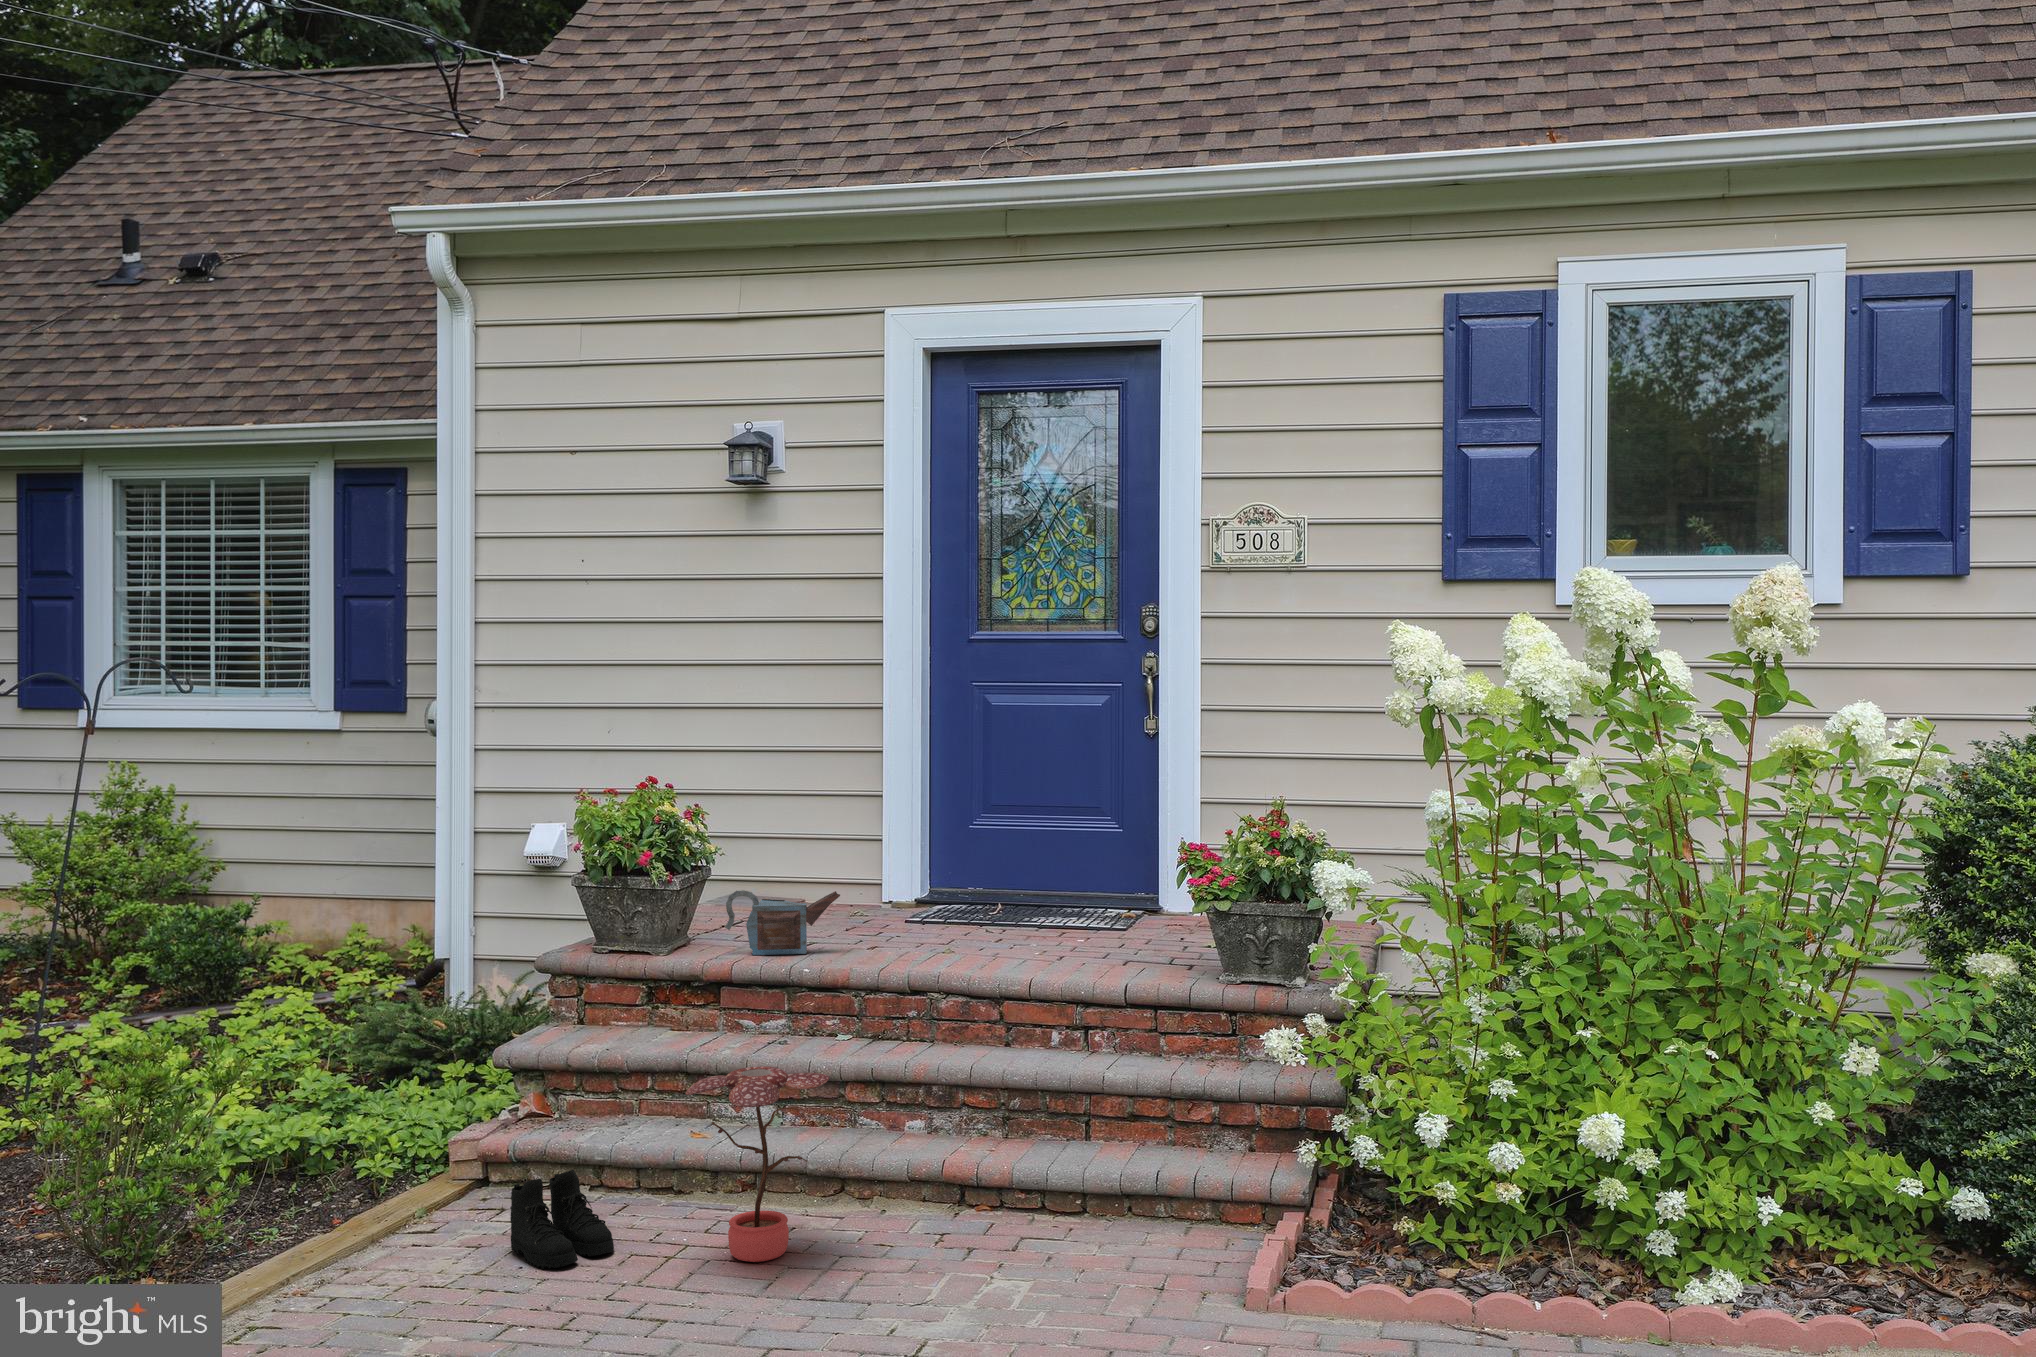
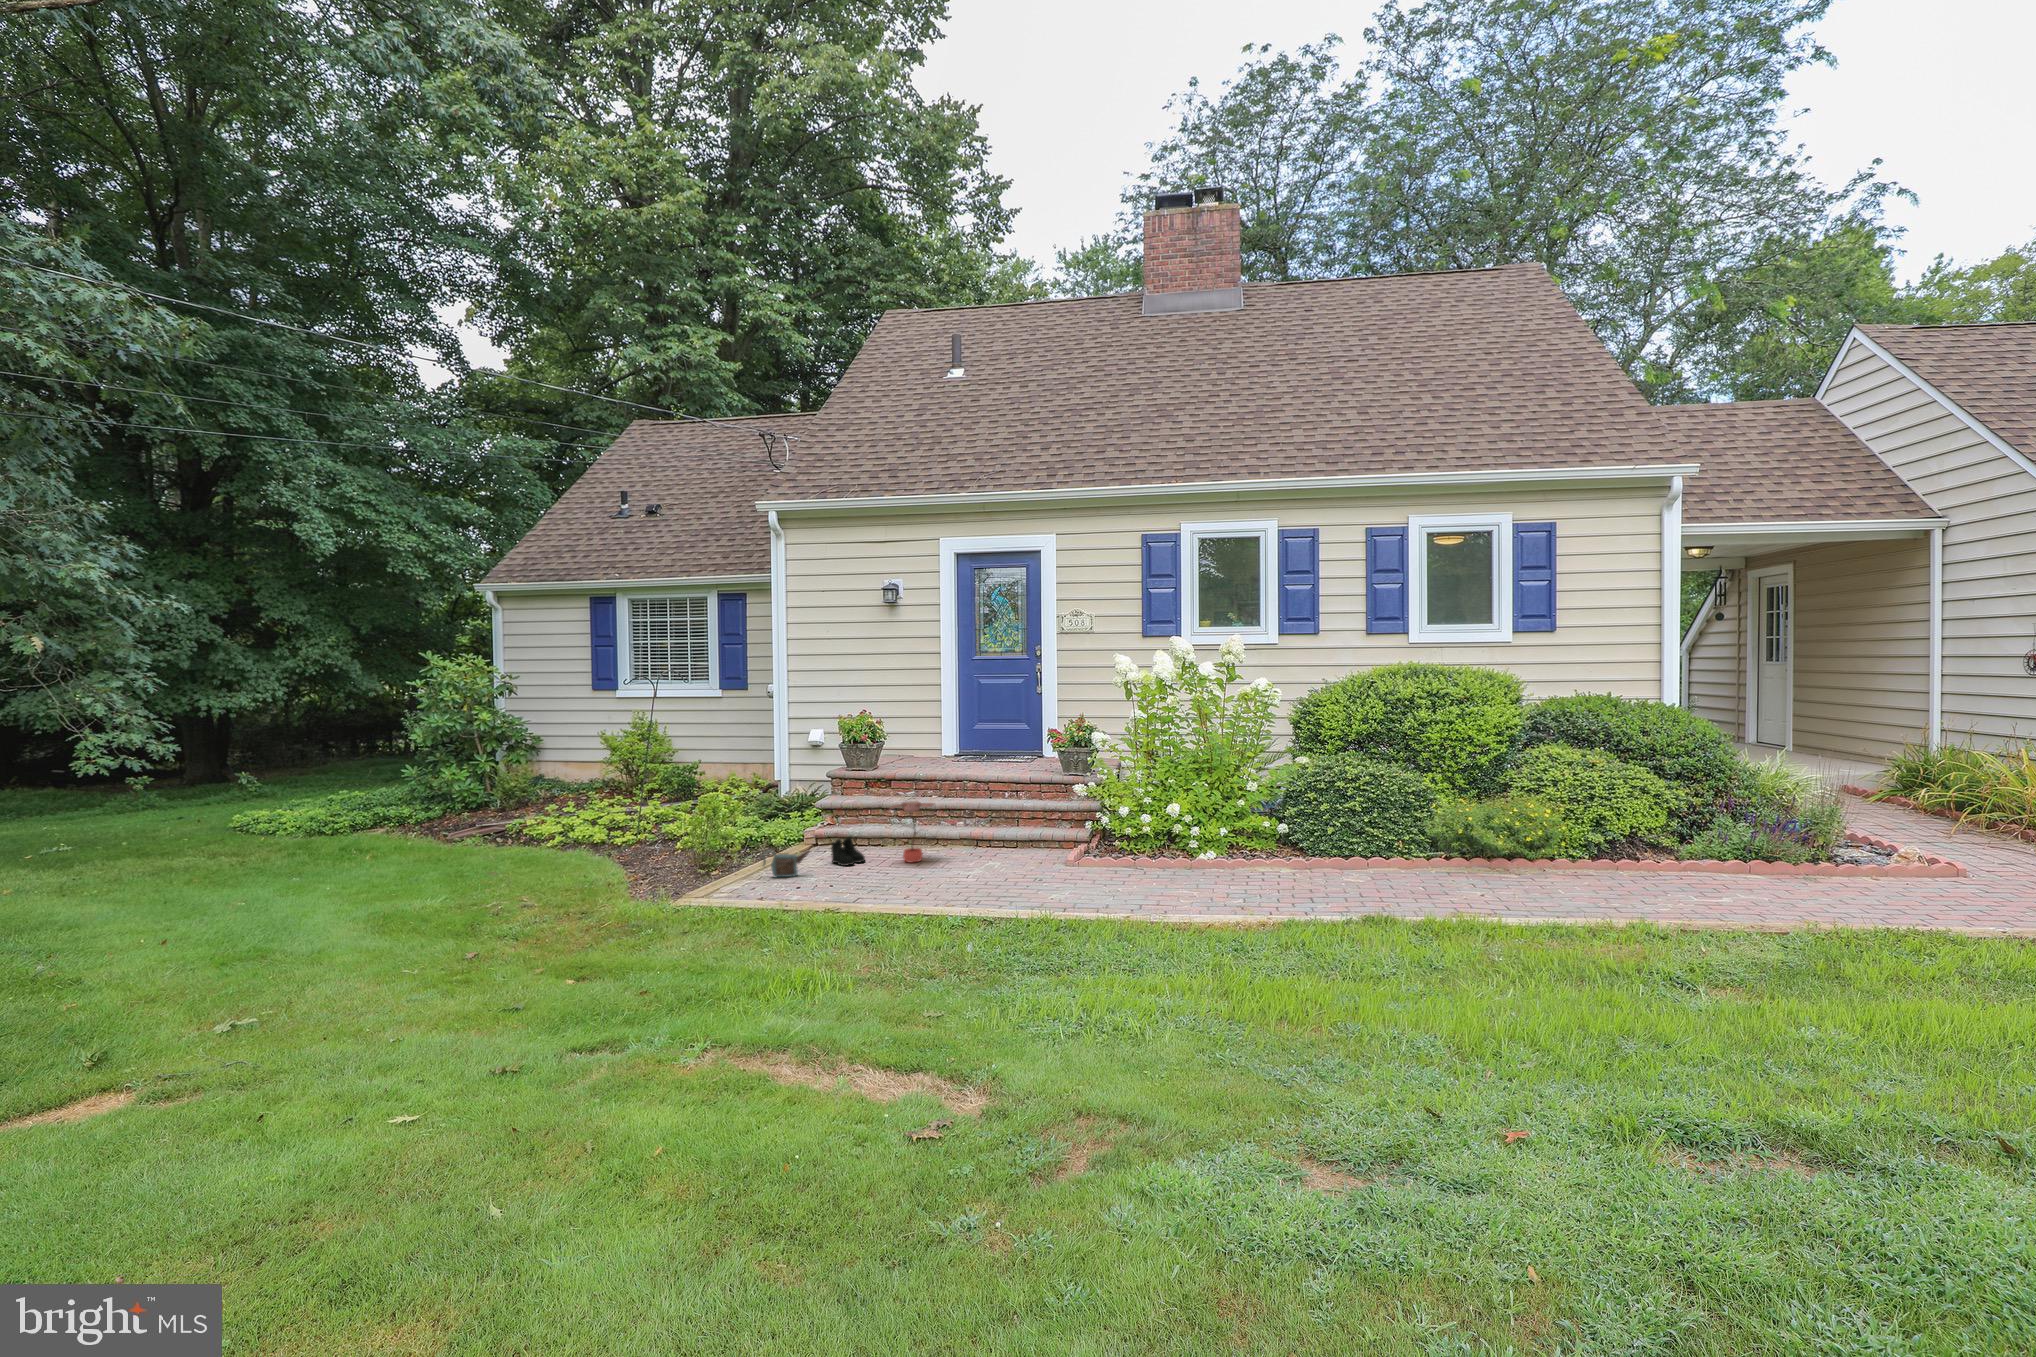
watering can: present [725,890,840,955] -> present [762,850,810,878]

